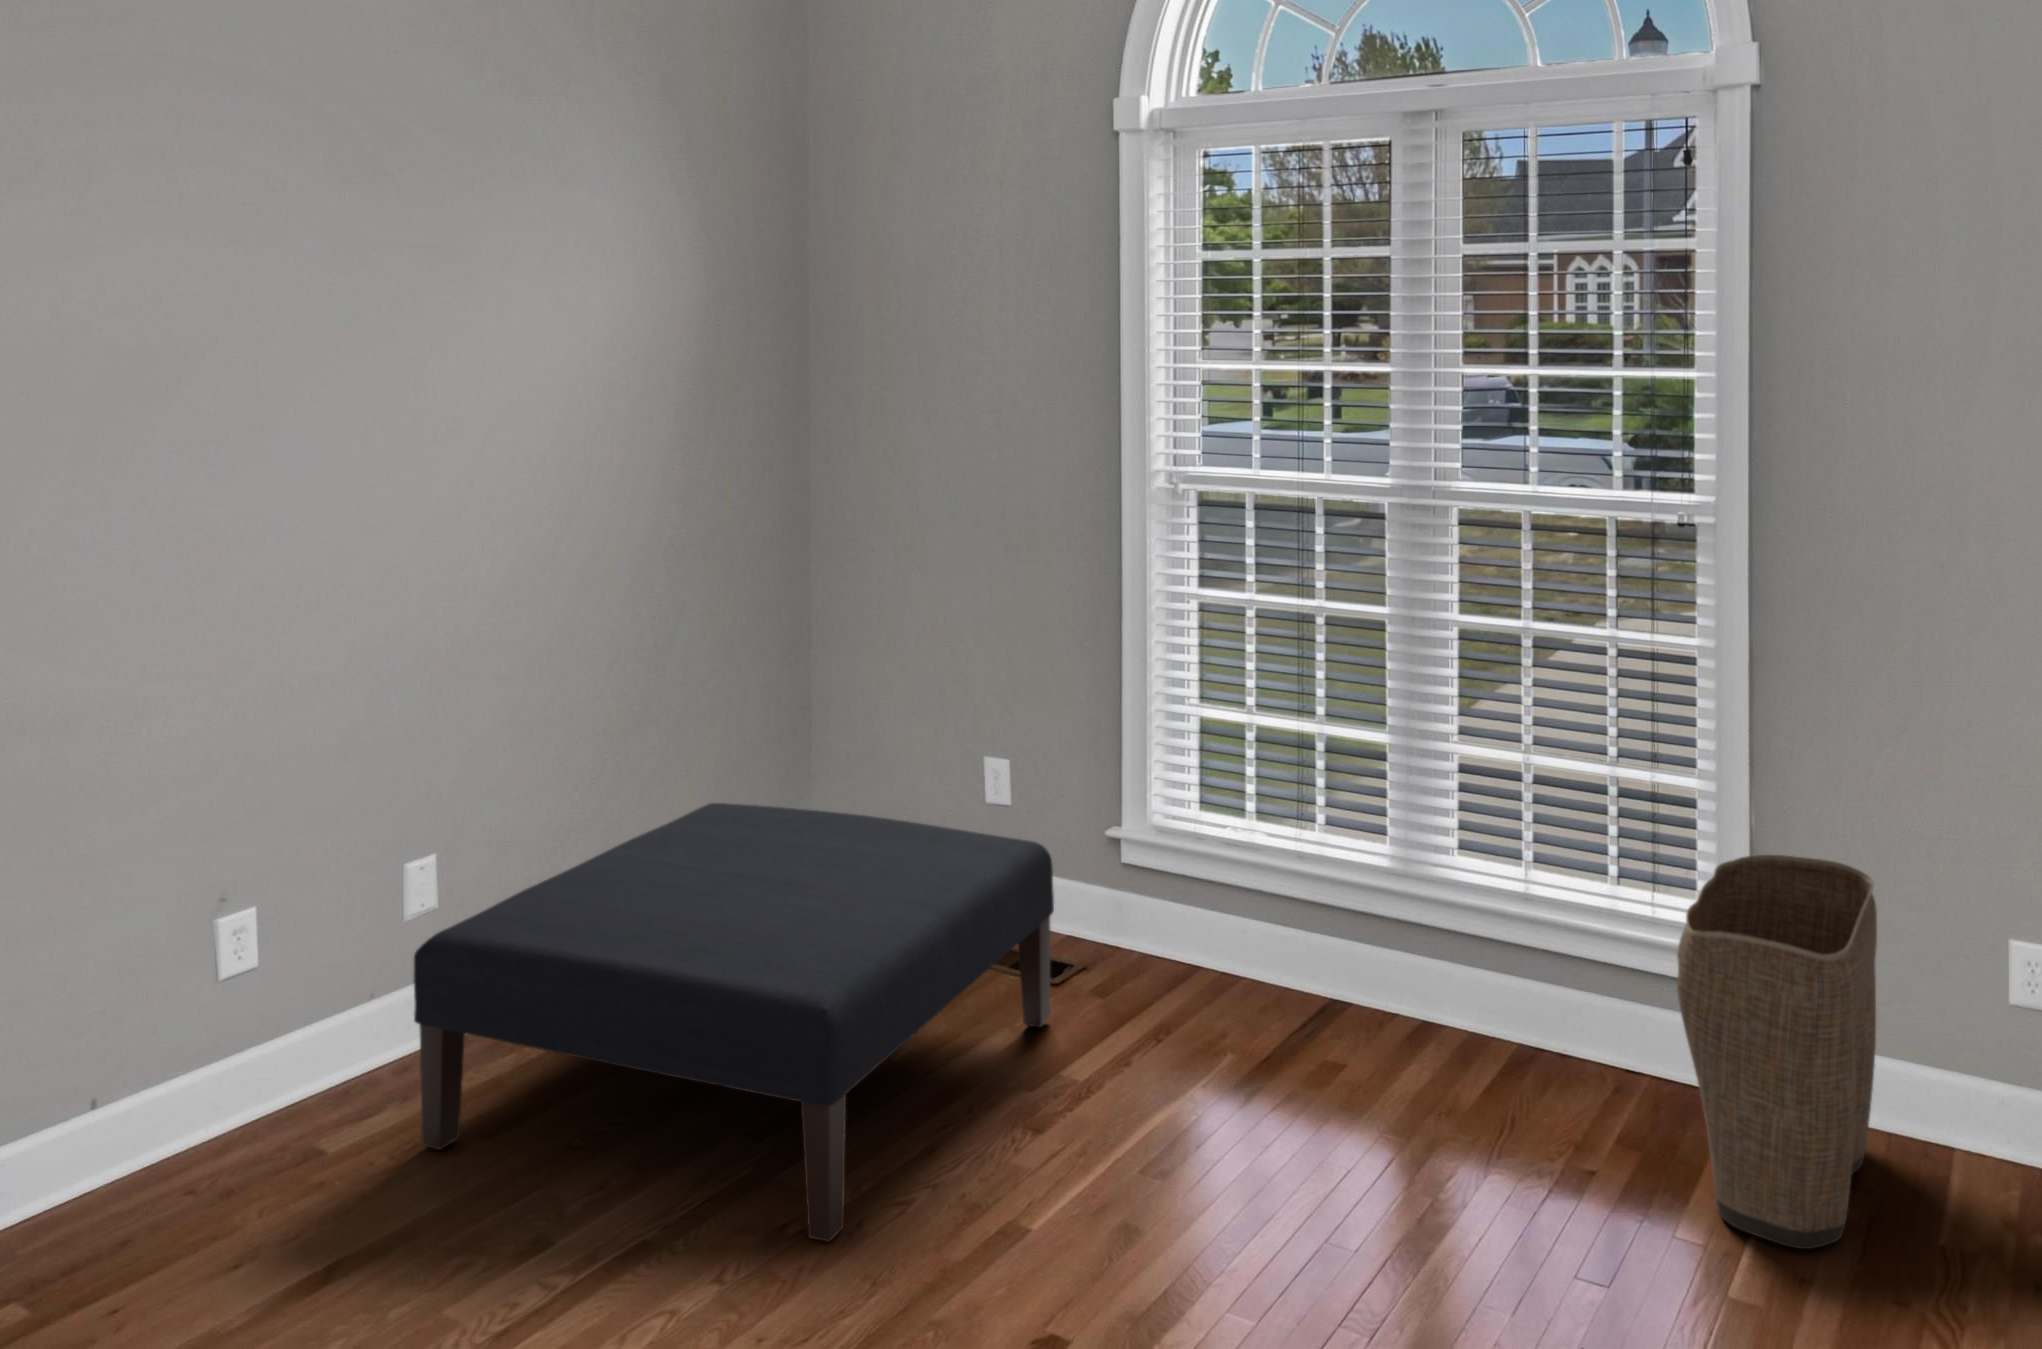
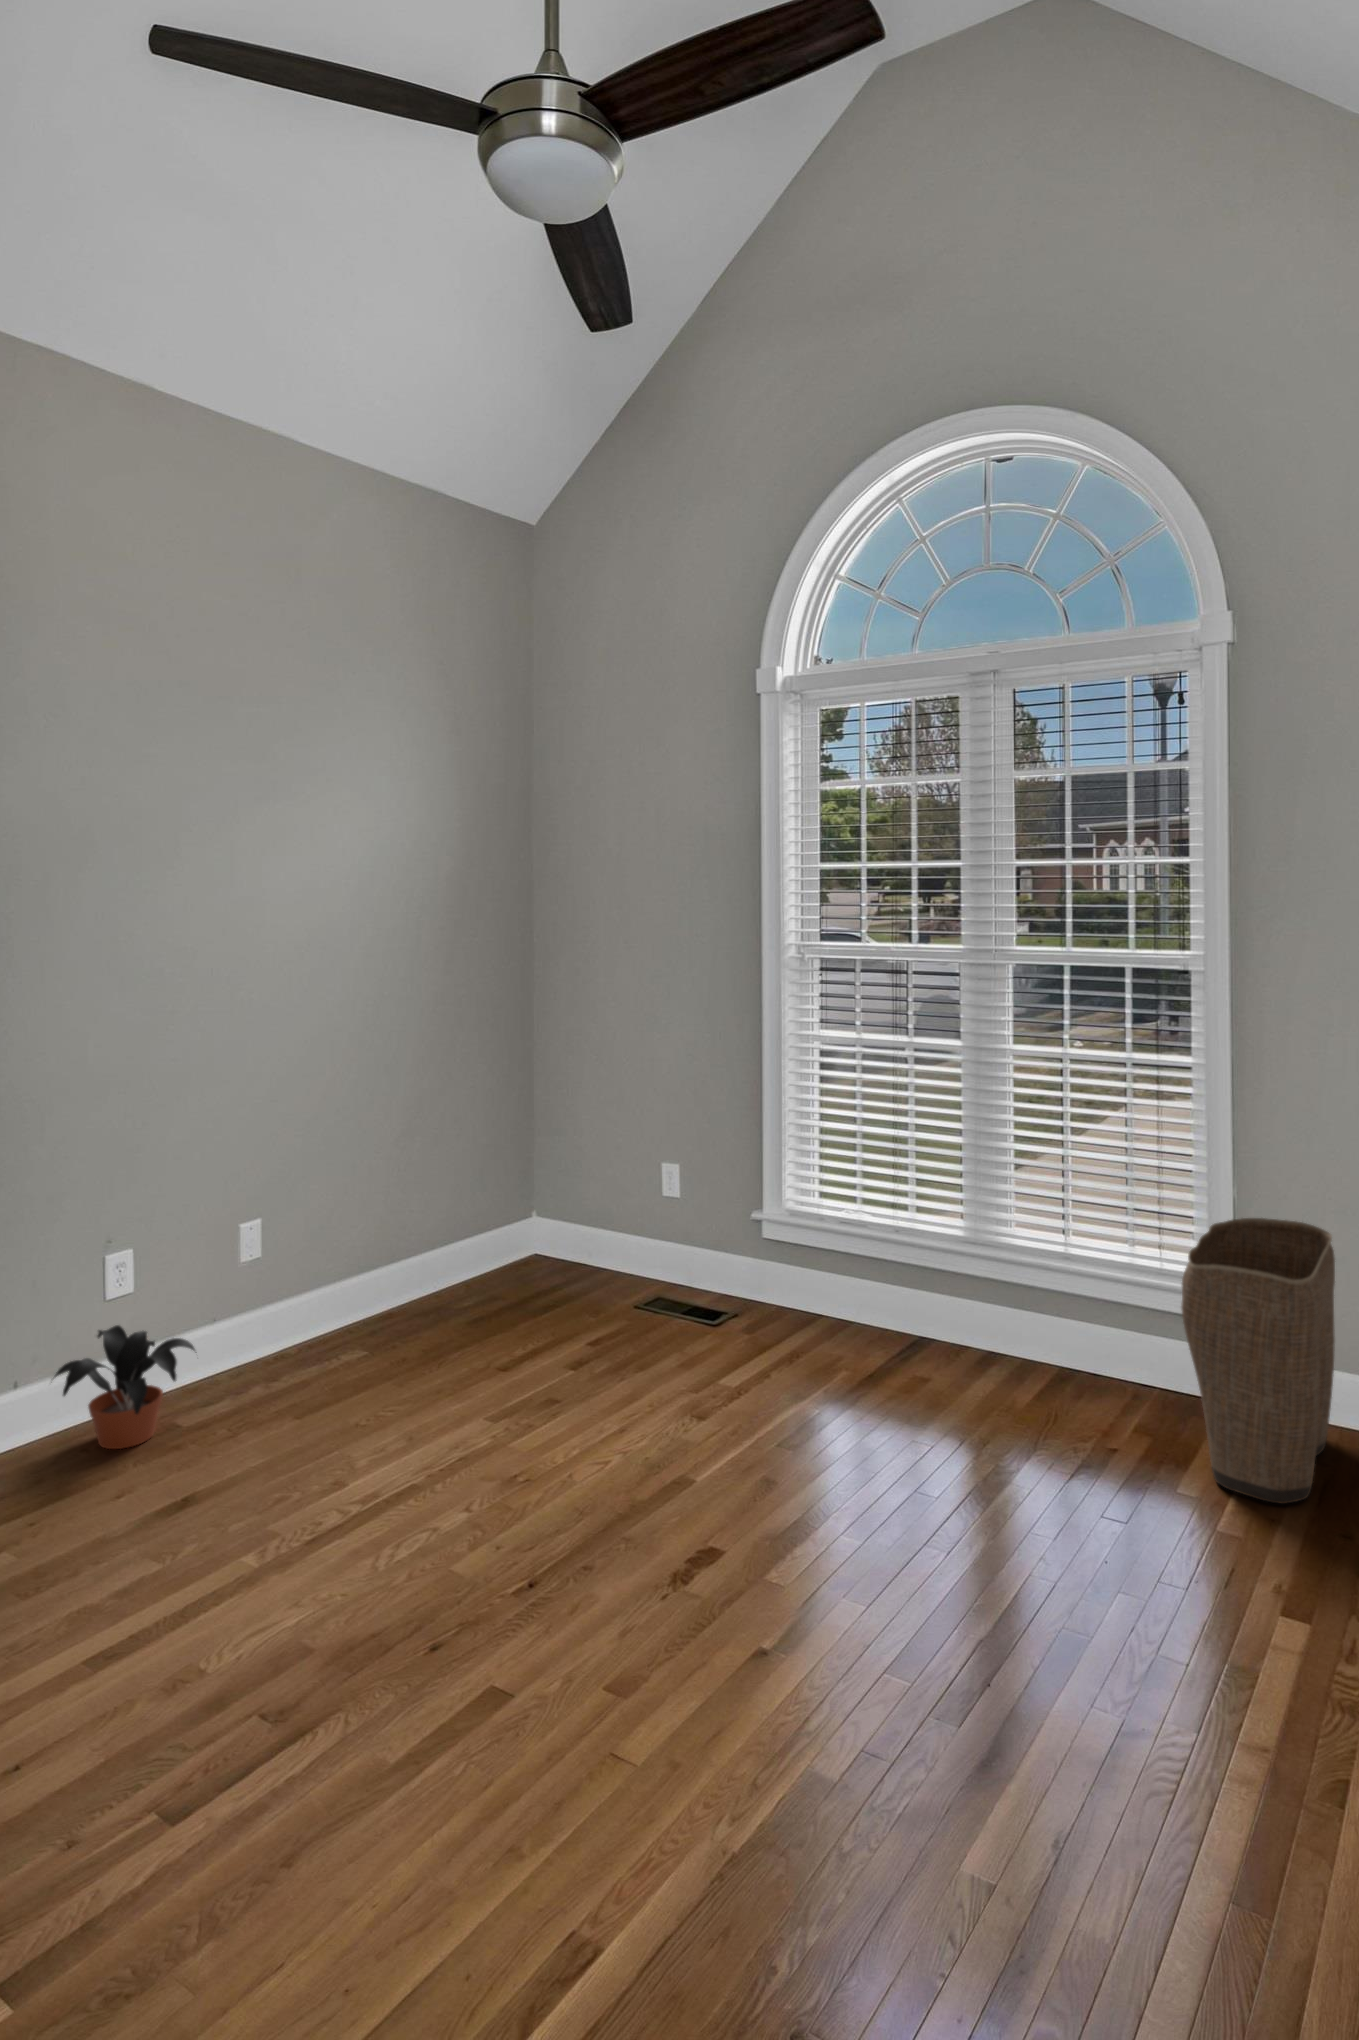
ottoman: present [414,803,1054,1242] -> none [247,1186,710,1485]
potted plant: none [133,1022,346,1199] -> present [54,1325,195,1449]

